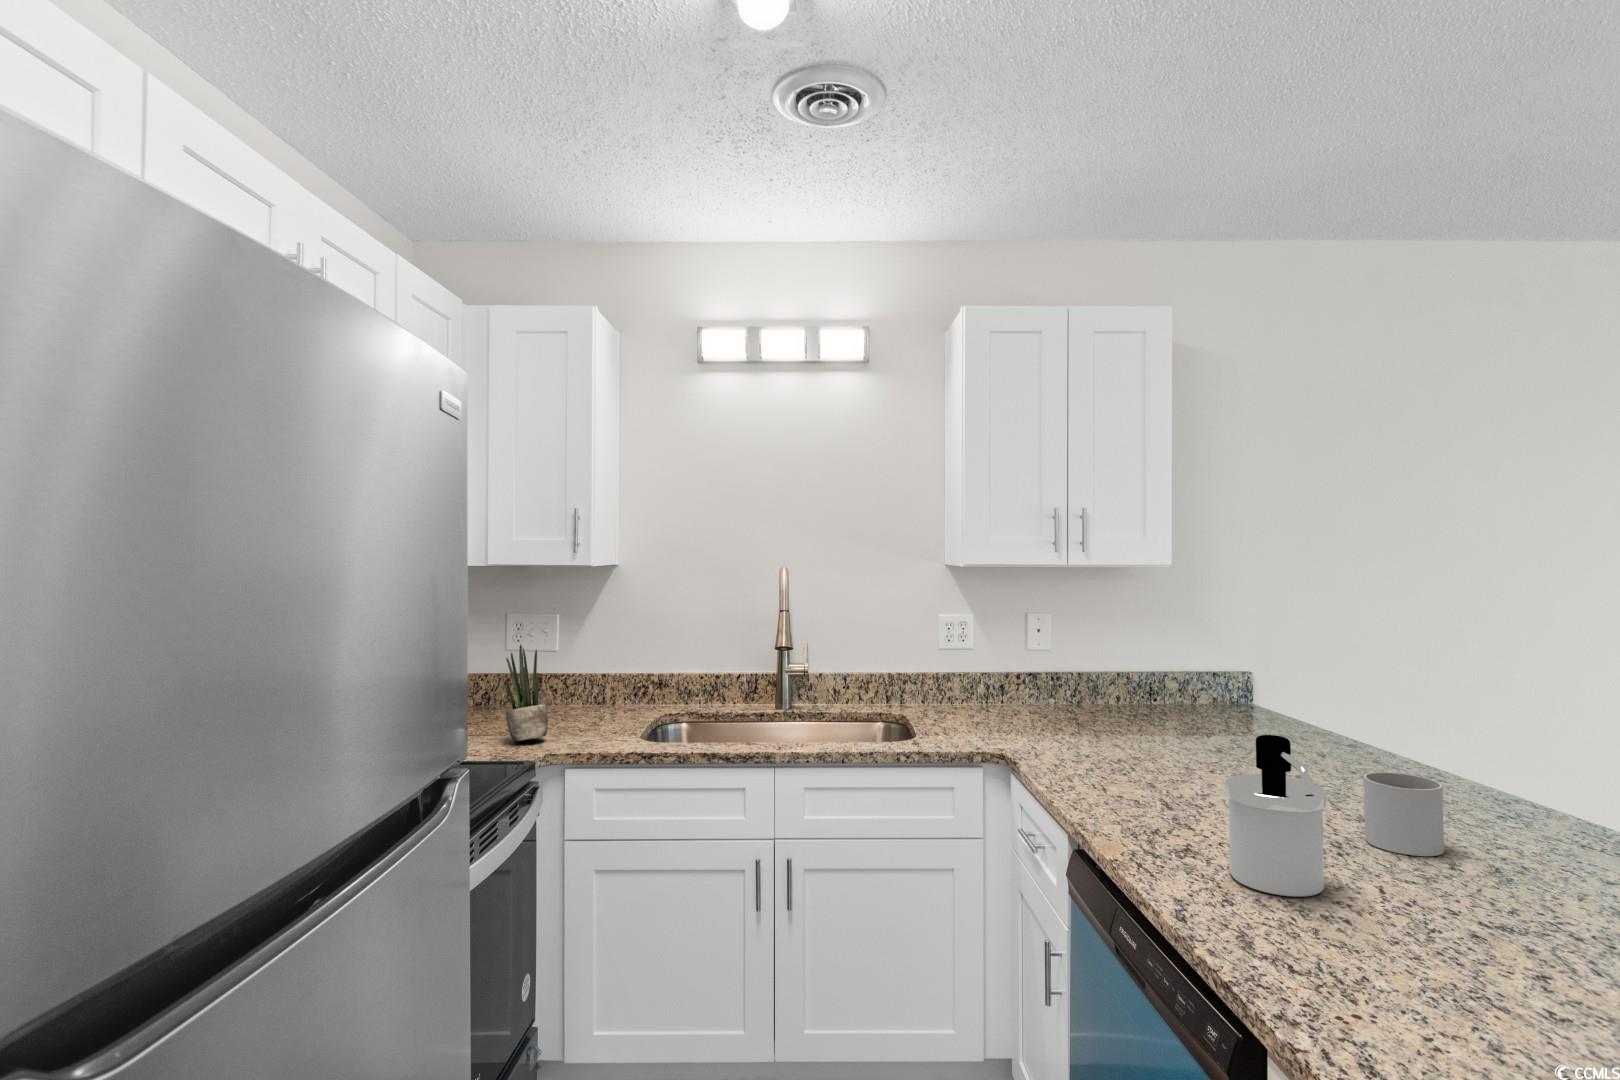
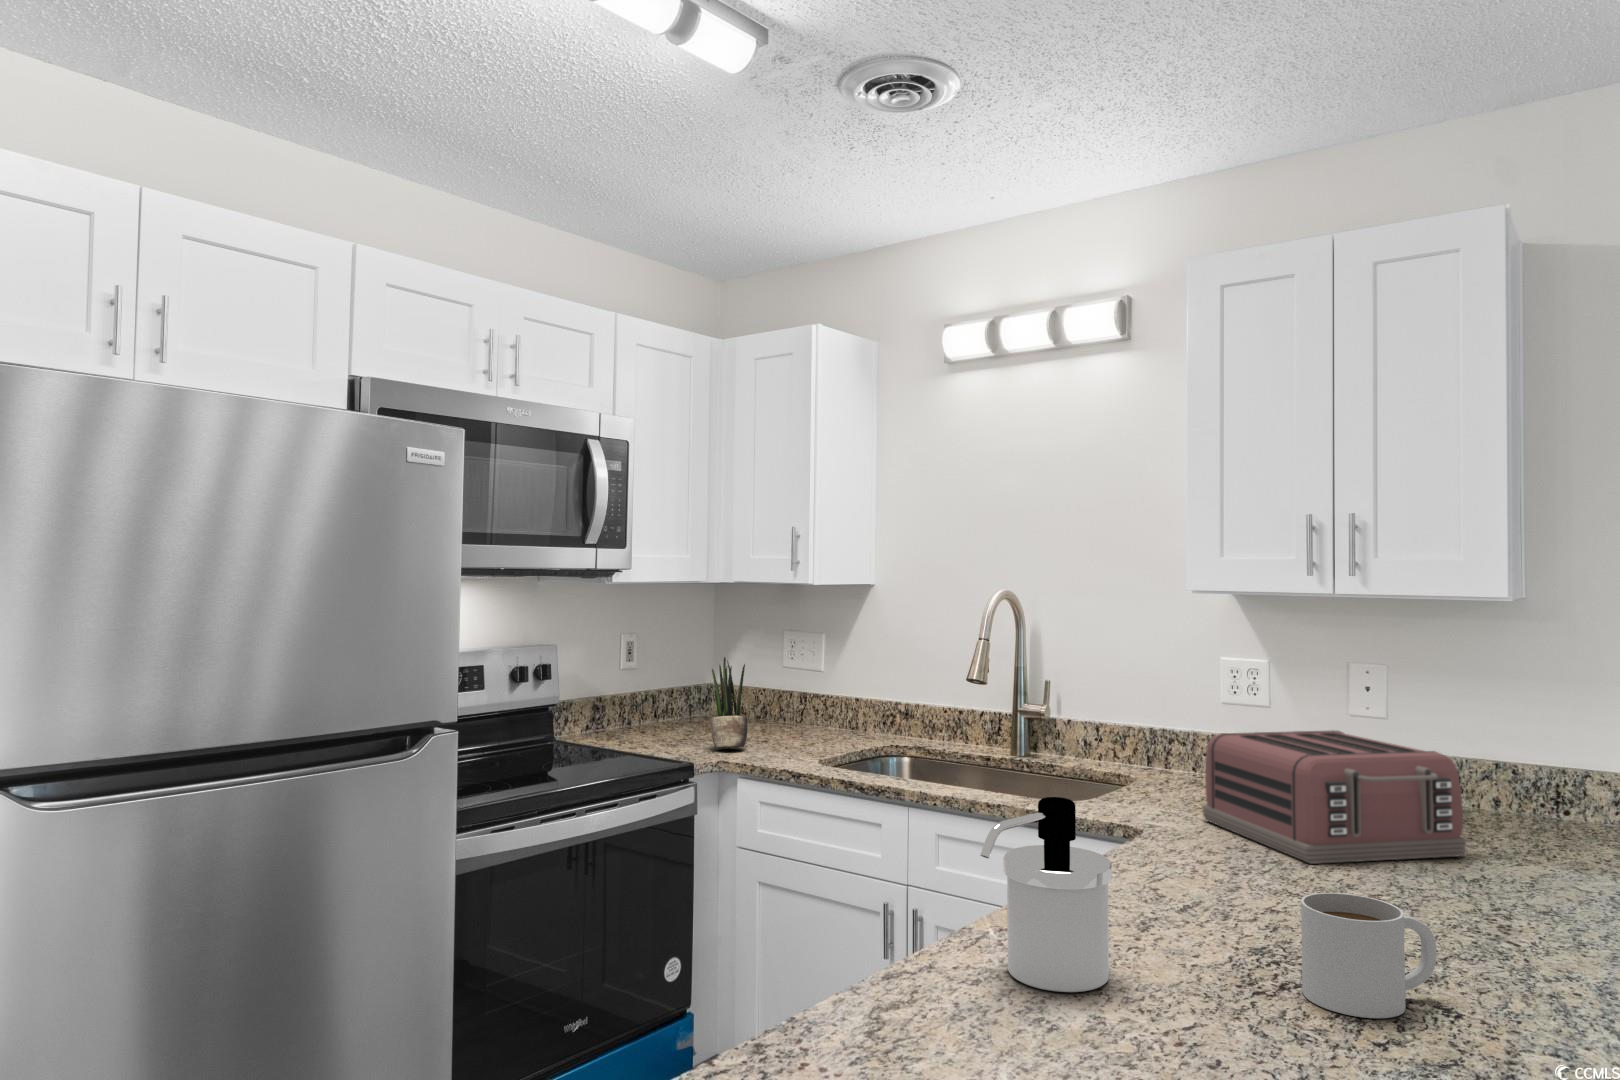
toaster: none [1019,661,1192,758] -> present [1202,731,1466,864]

